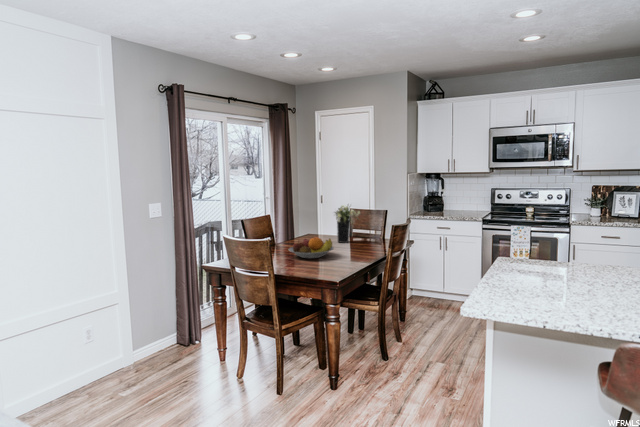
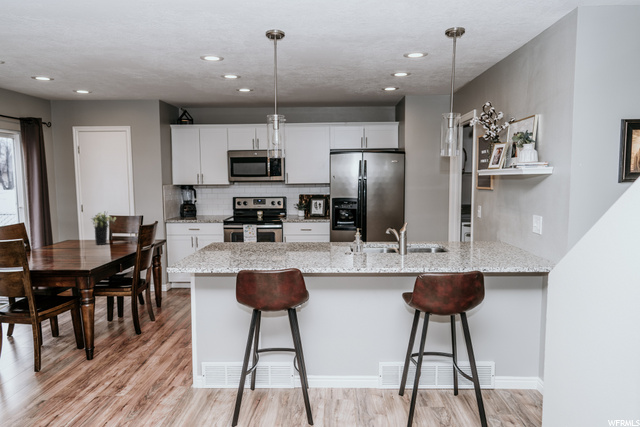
fruit bowl: present [289,237,334,258] -> none [45,240,90,258]

